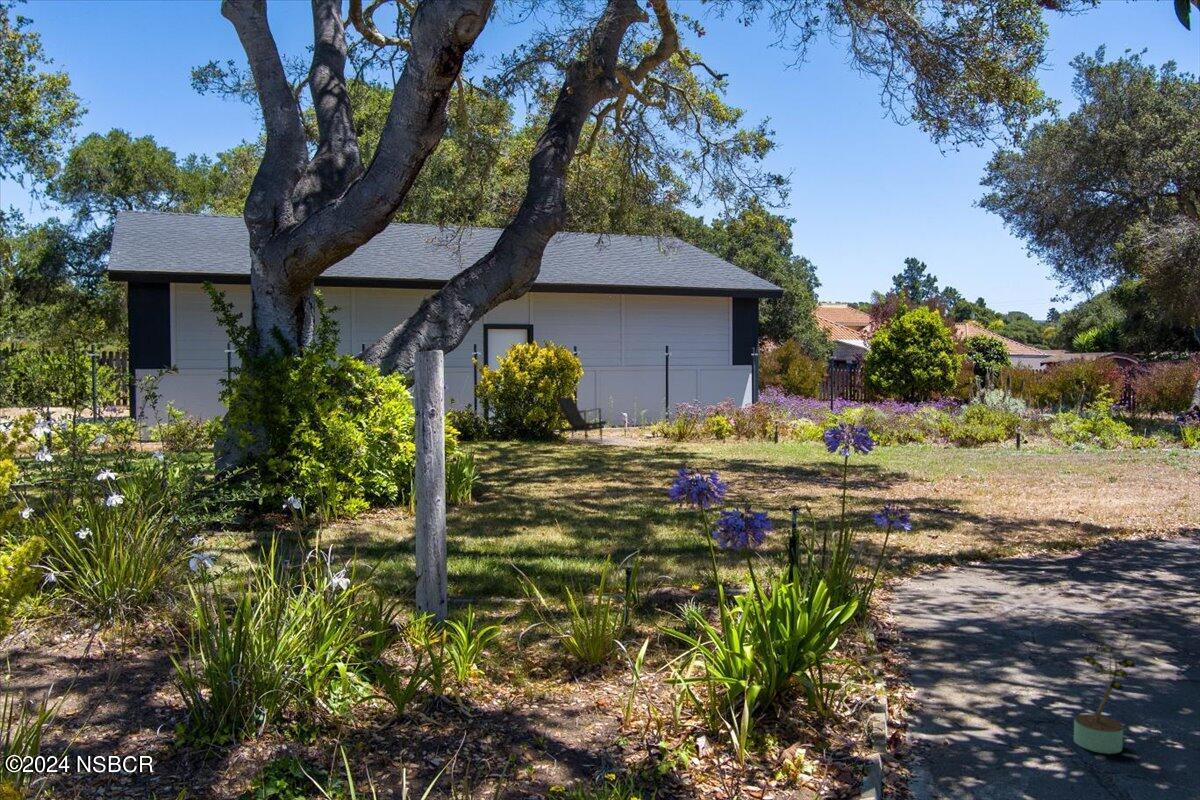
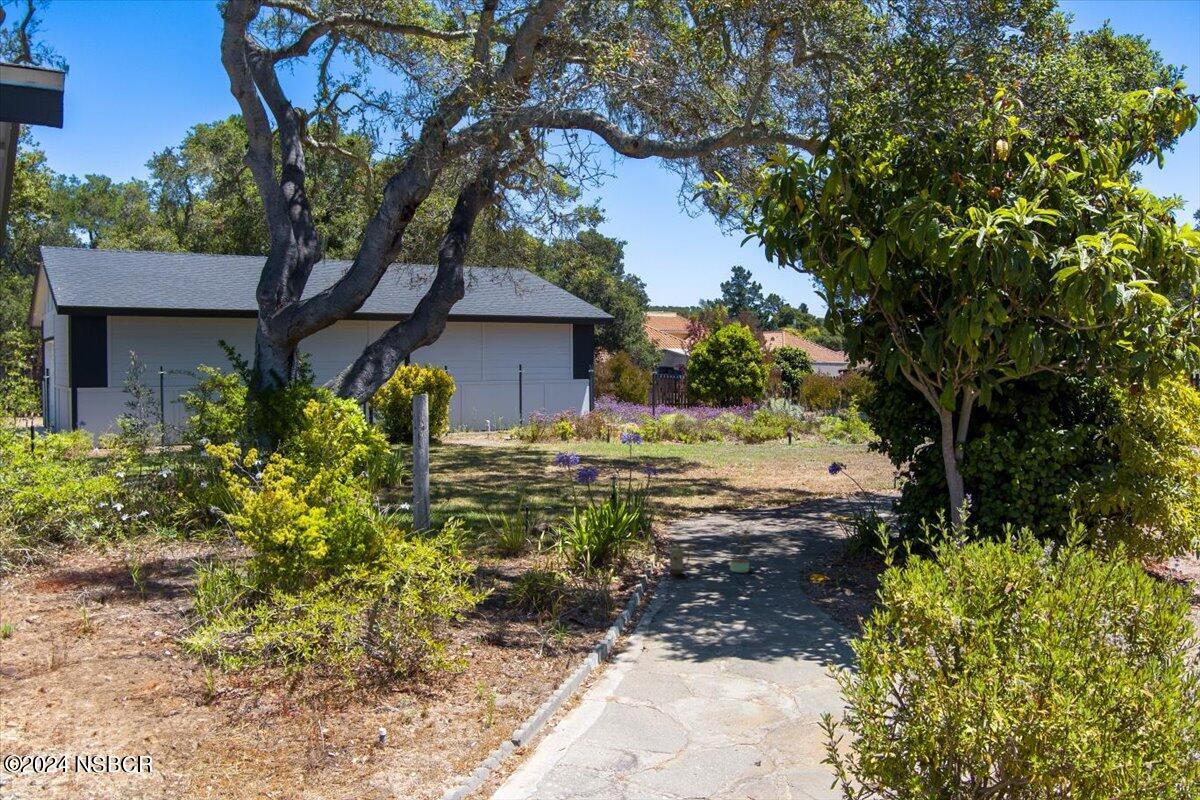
lounge chair: present [557,397,606,442] -> none [432,406,473,443]
watering can: none [911,663,990,752] -> present [662,538,692,574]

